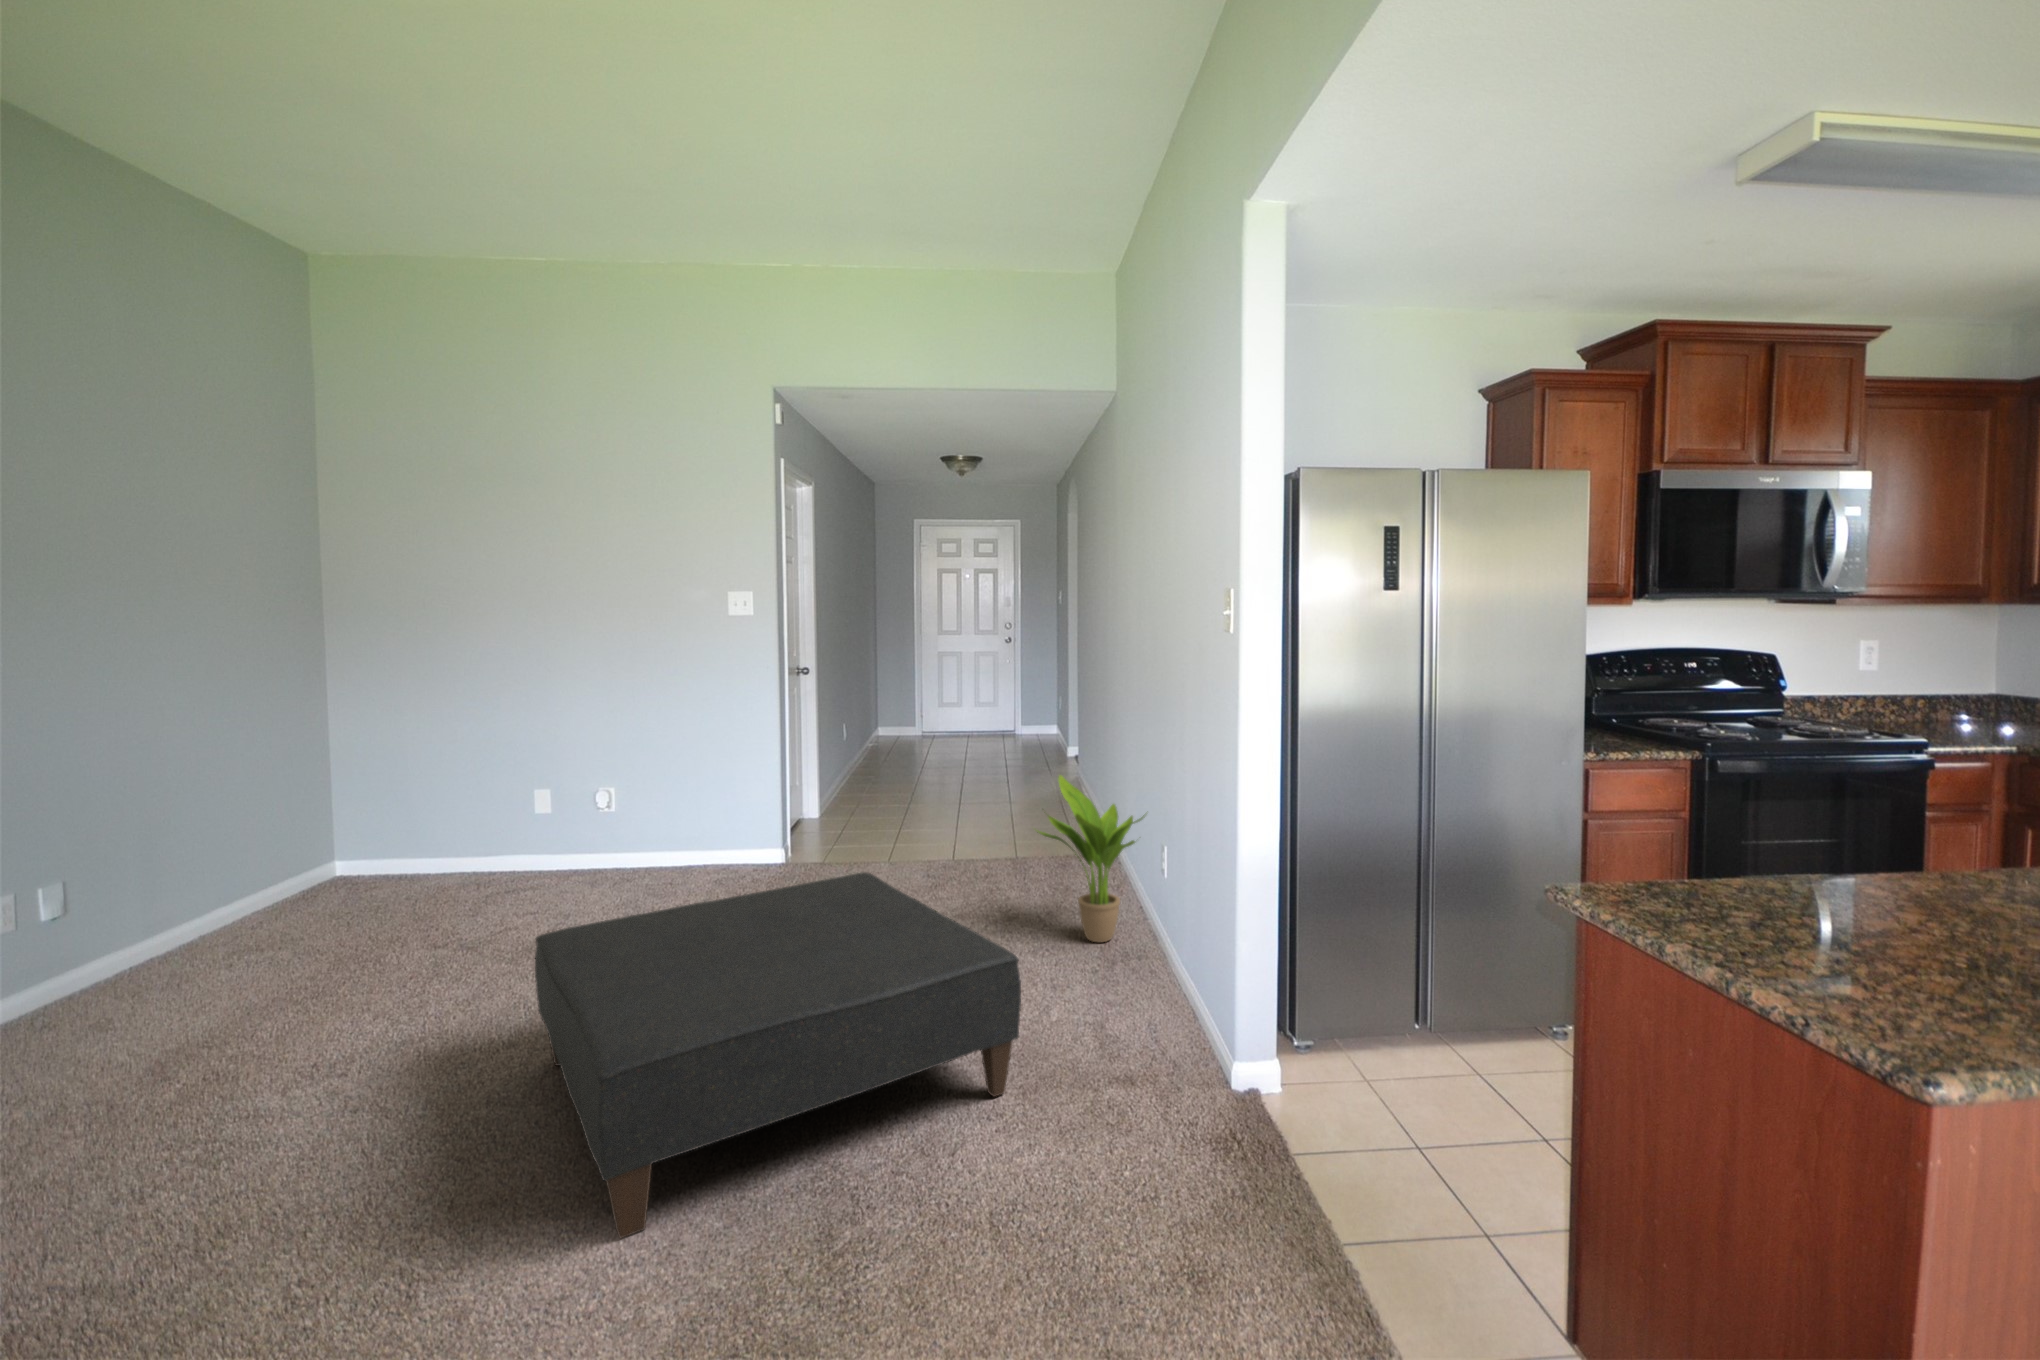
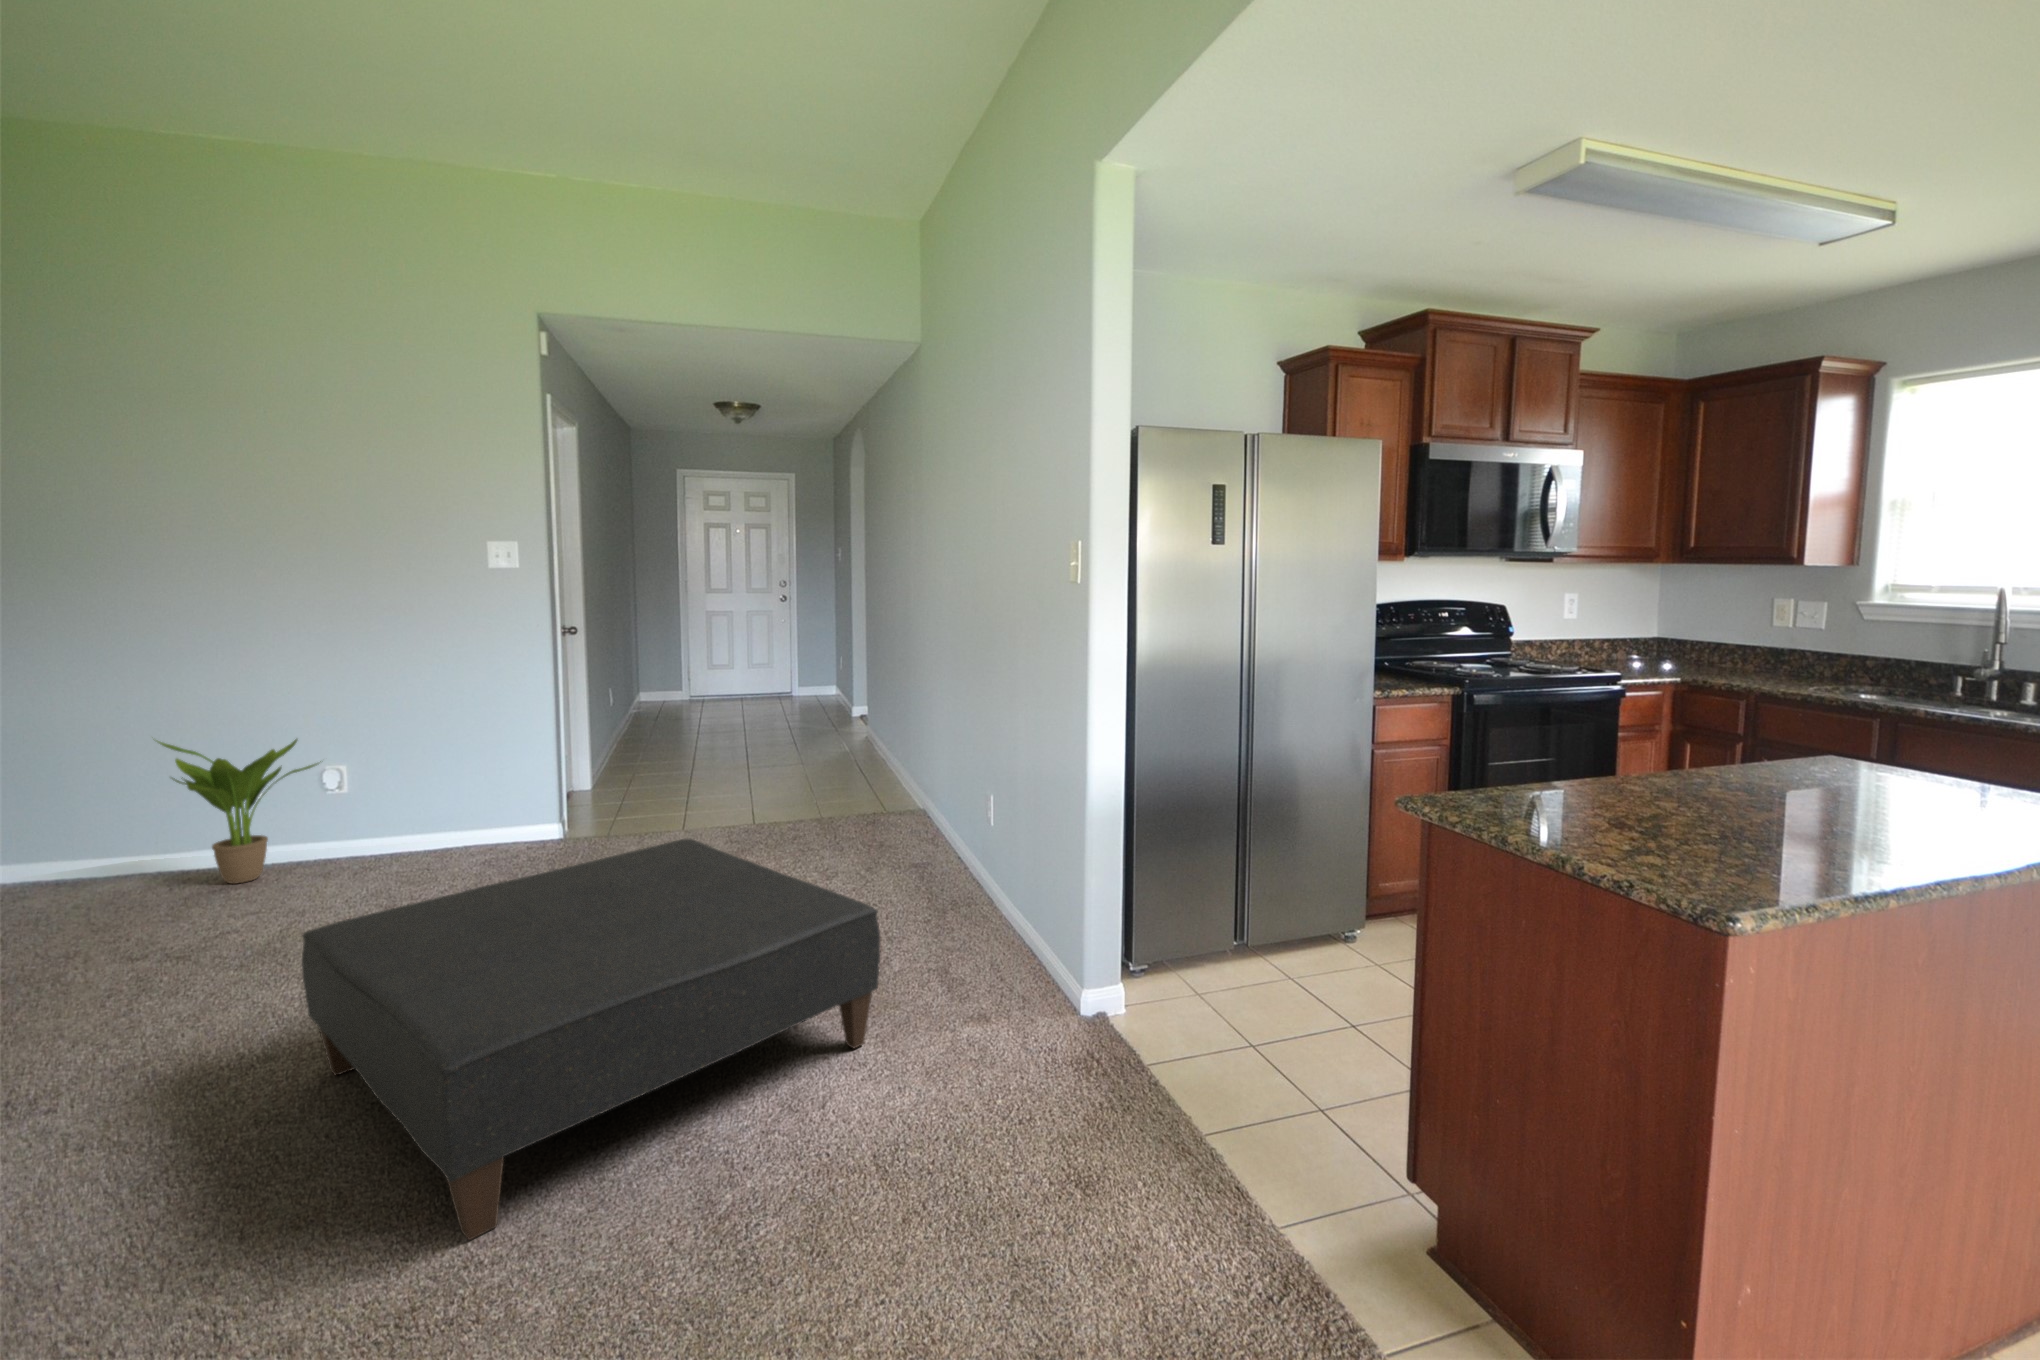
potted plant: present [1038,775,1144,942] -> present [157,739,321,884]

